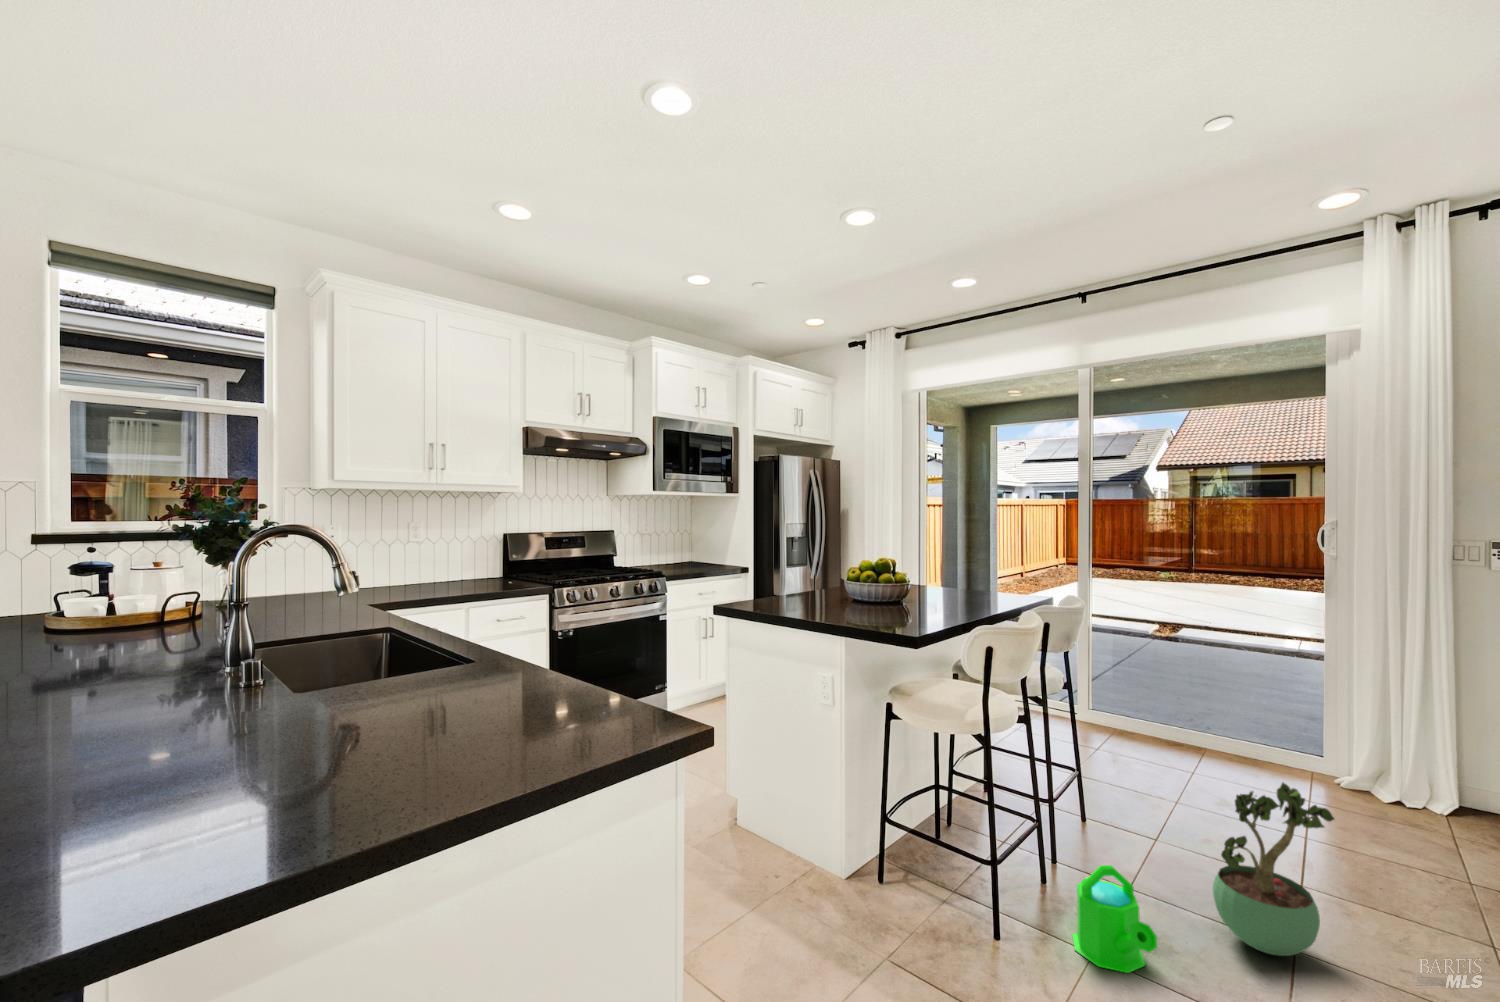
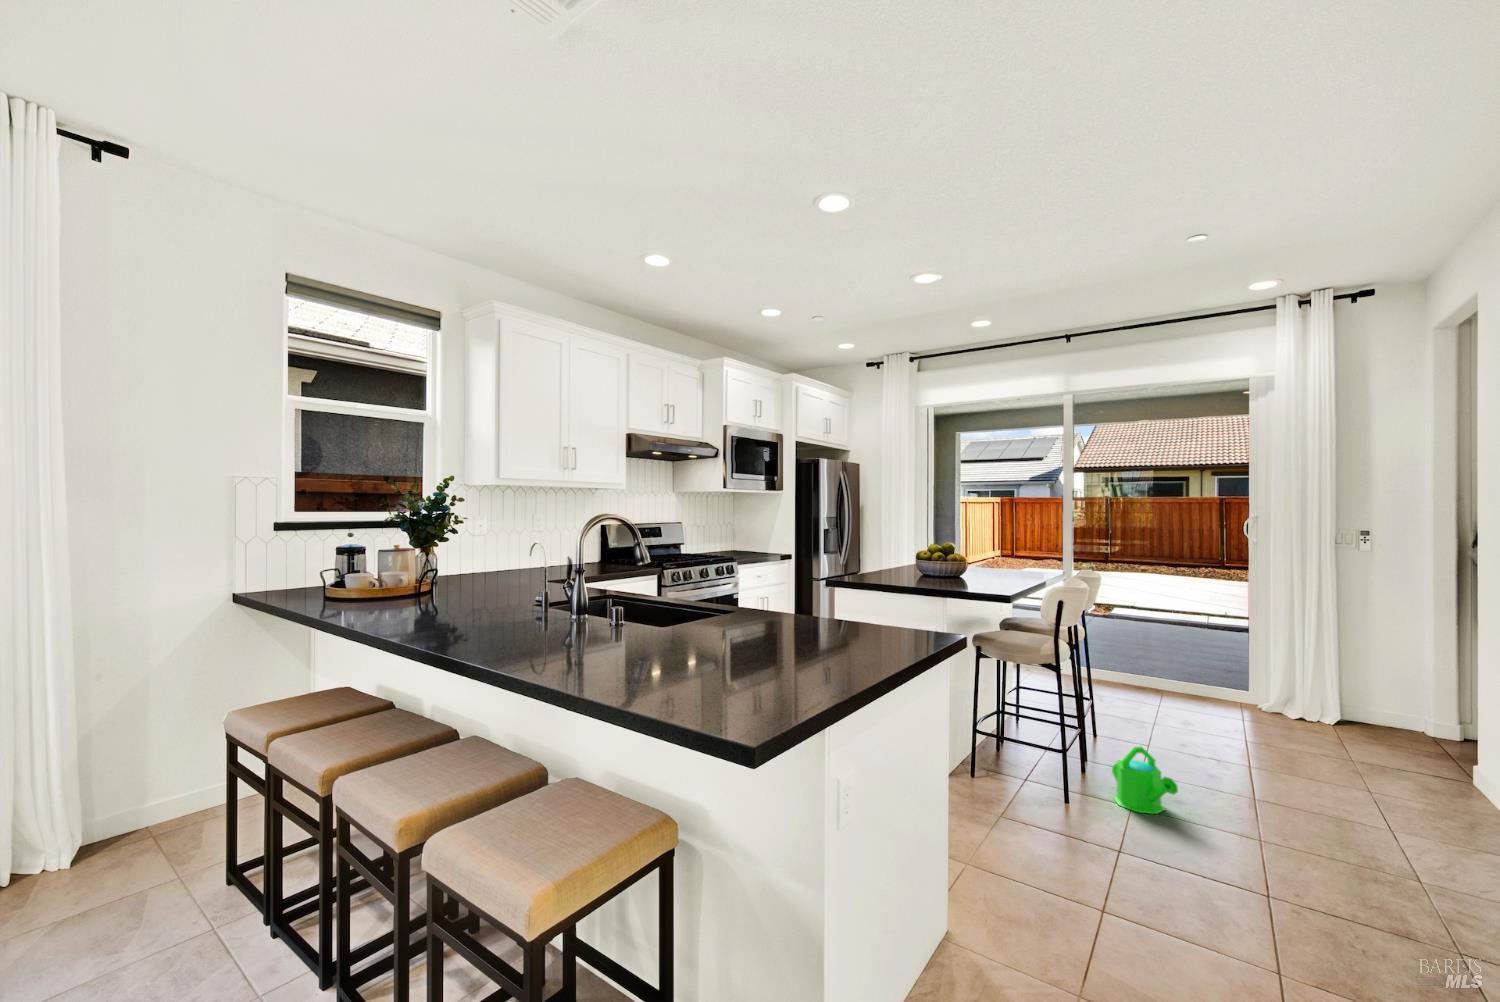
potted plant: present [1213,783,1334,956] -> none [1201,686,1278,800]

